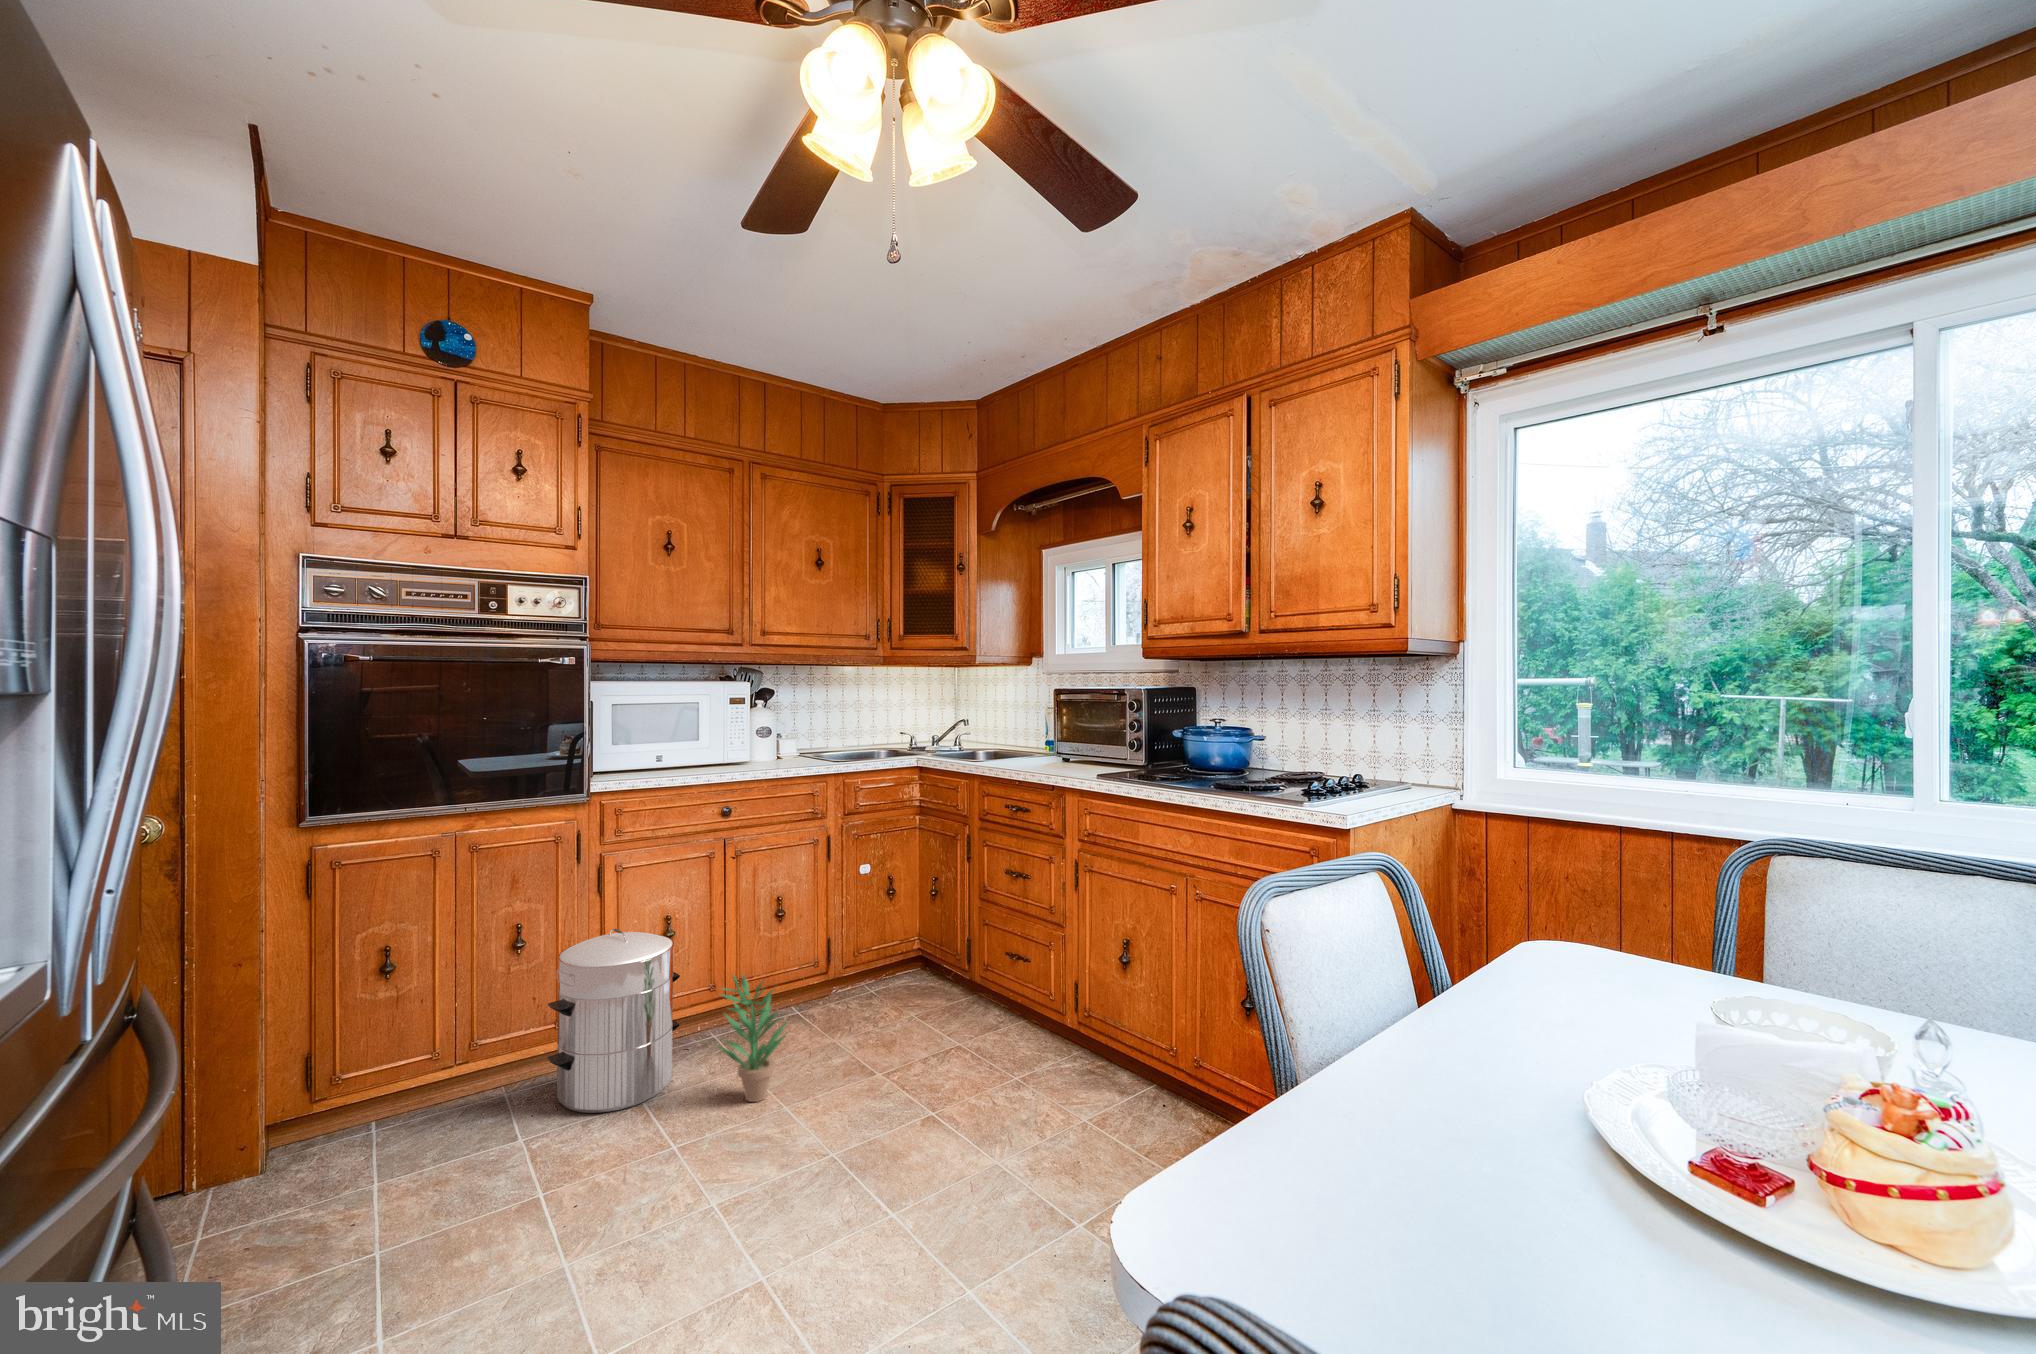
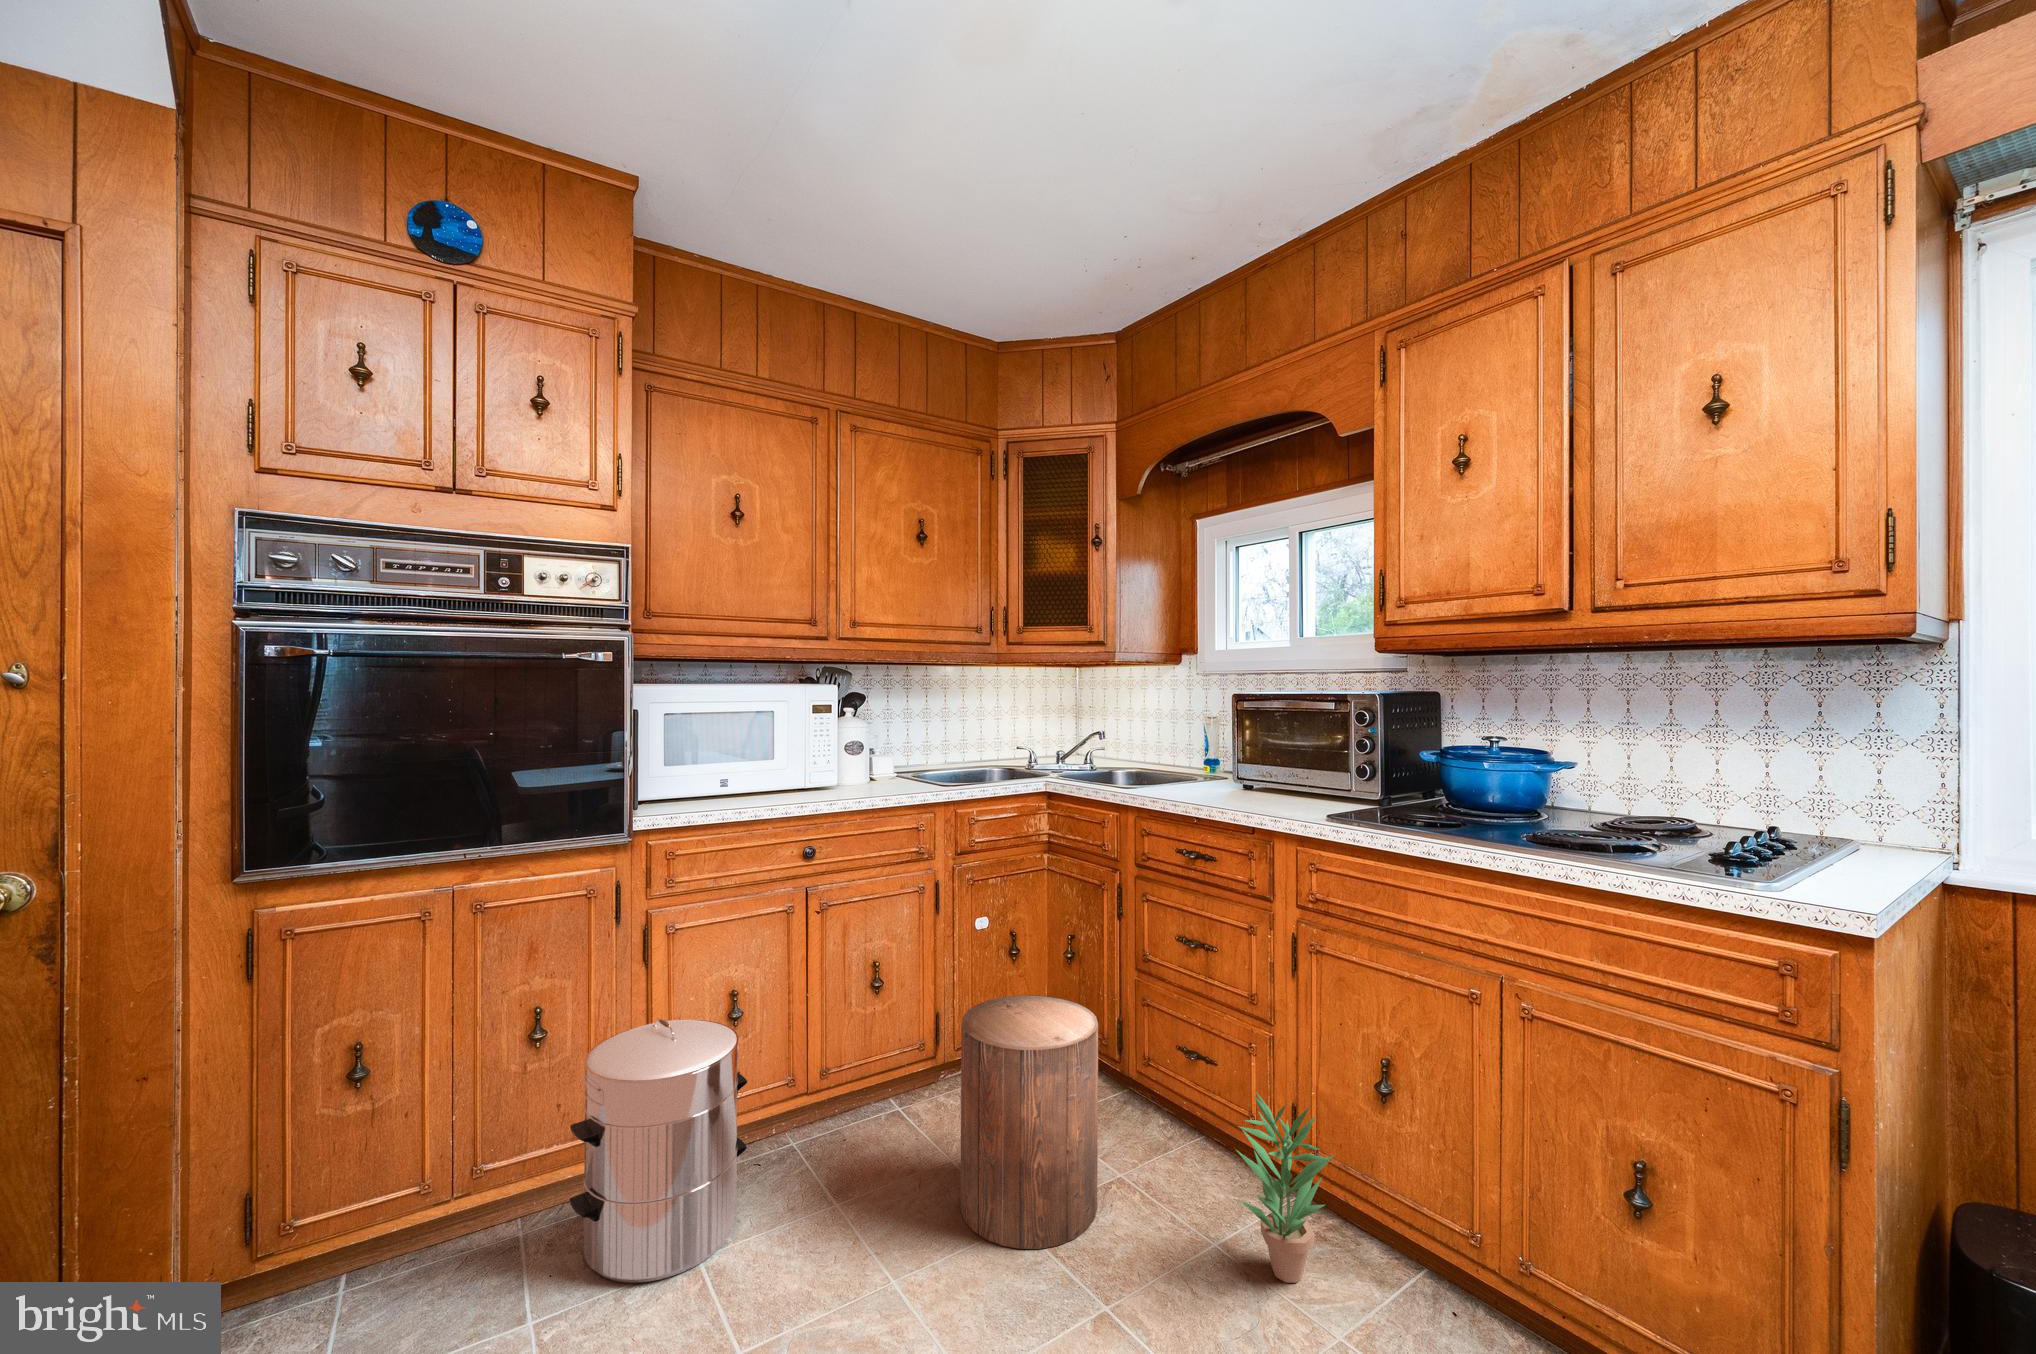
stool: none [840,912,941,1081] -> present [960,995,1098,1249]
potted plant: present [719,975,787,1102] -> present [1236,1093,1333,1283]

